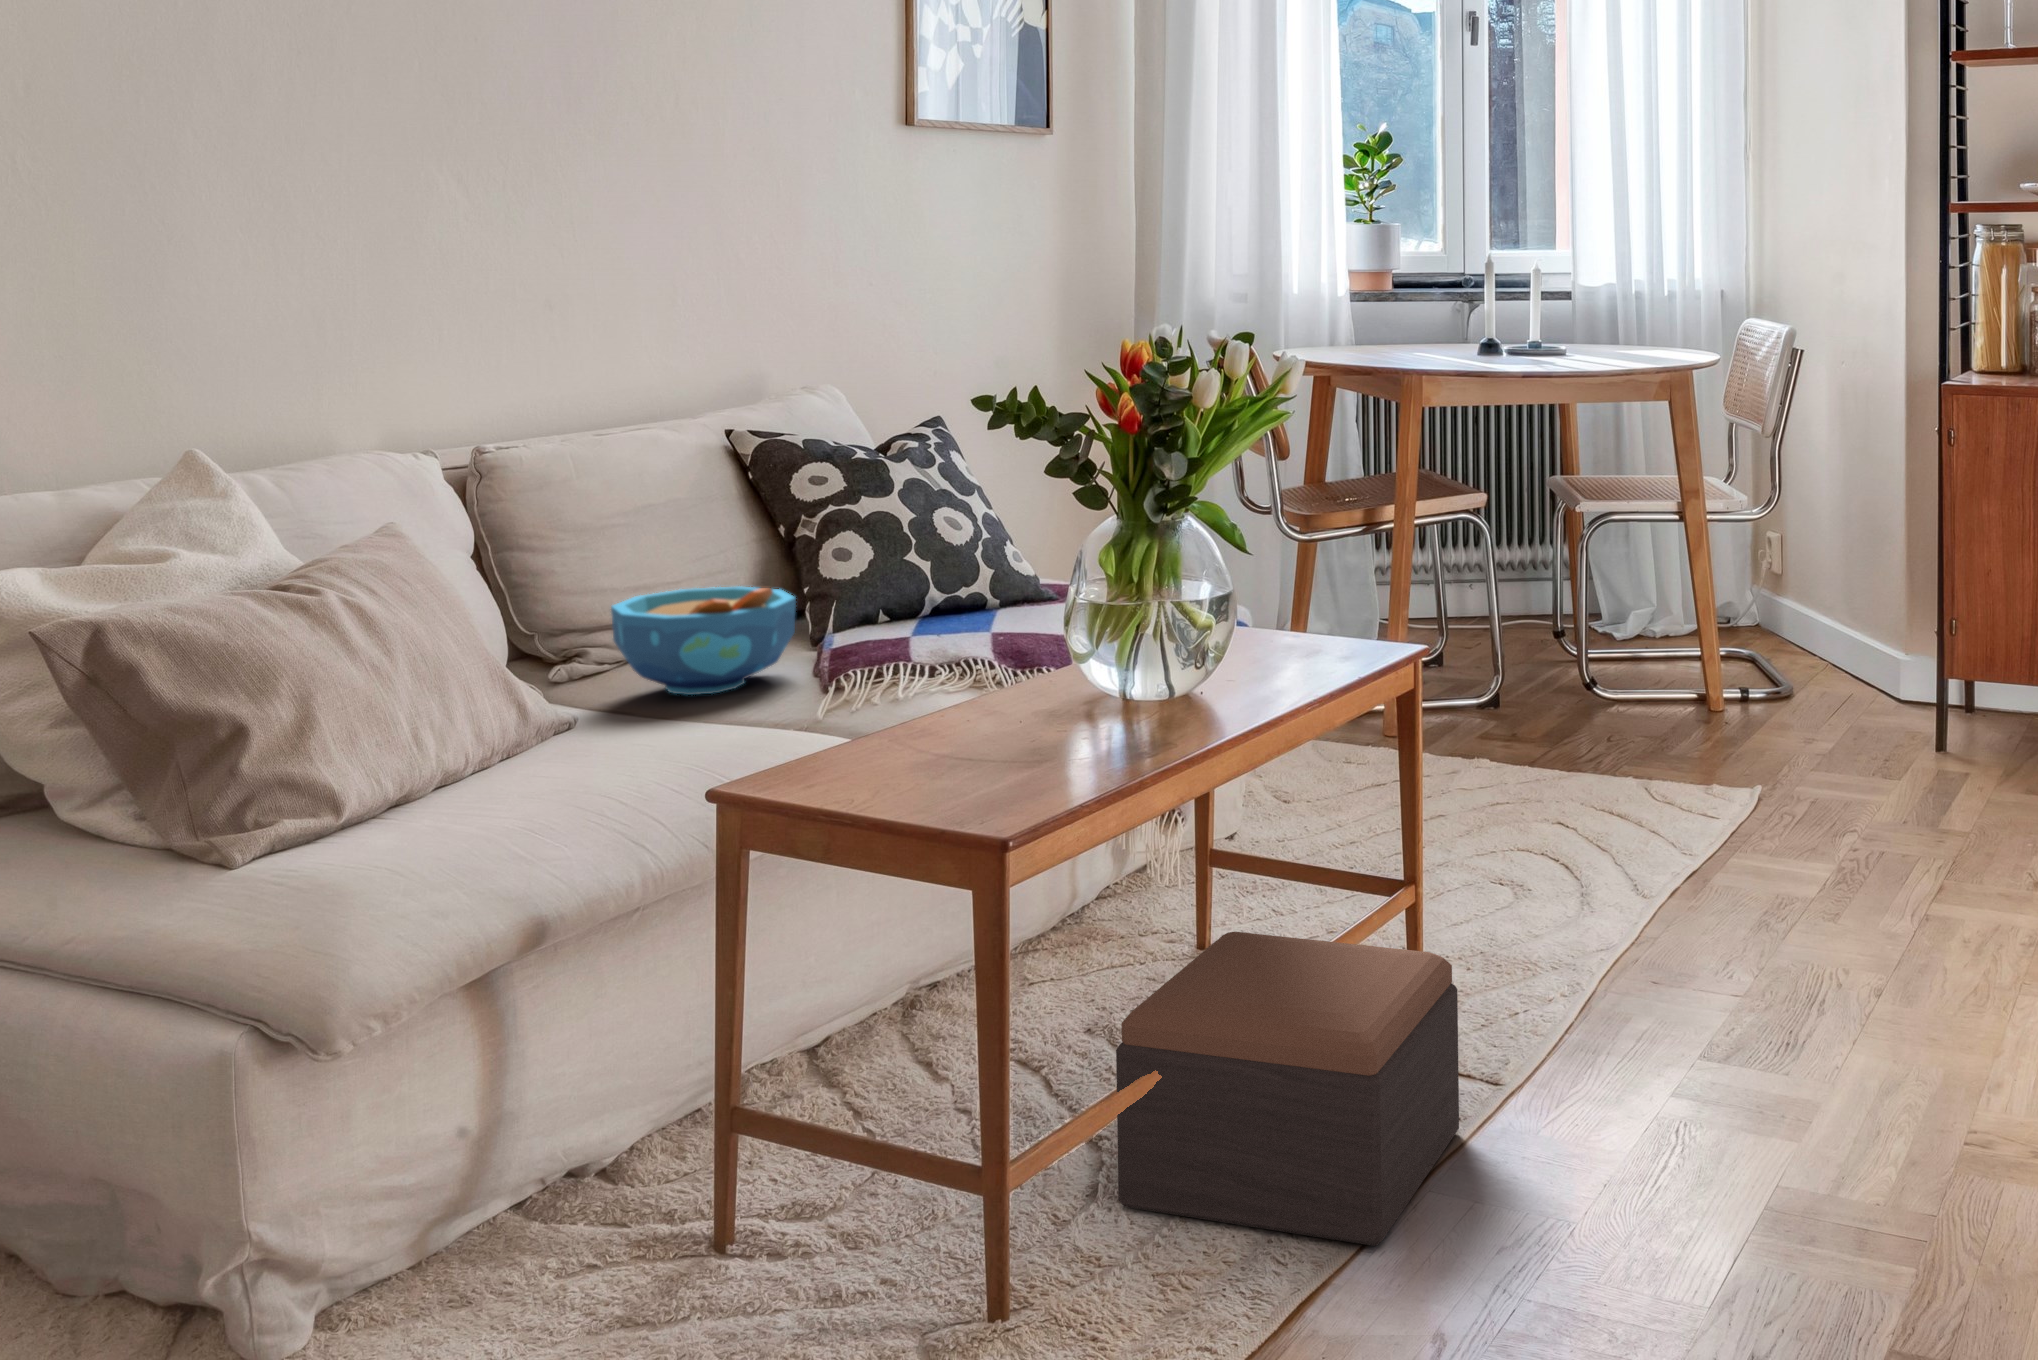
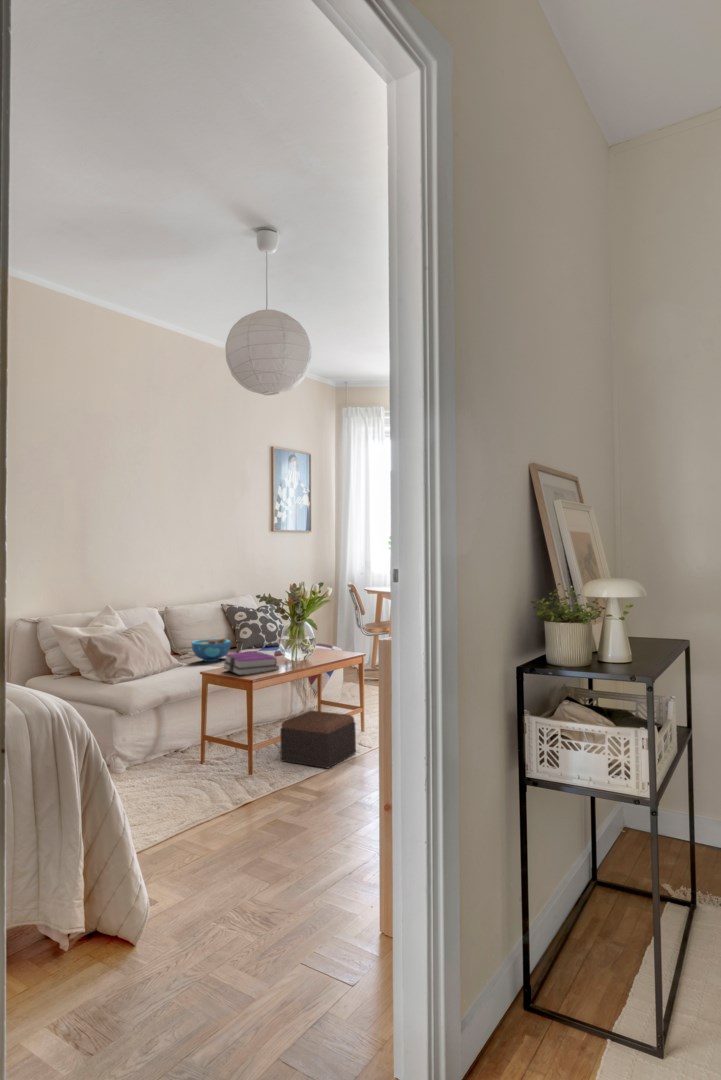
hardback book: none [805,661,1101,800] -> present [224,652,279,675]

